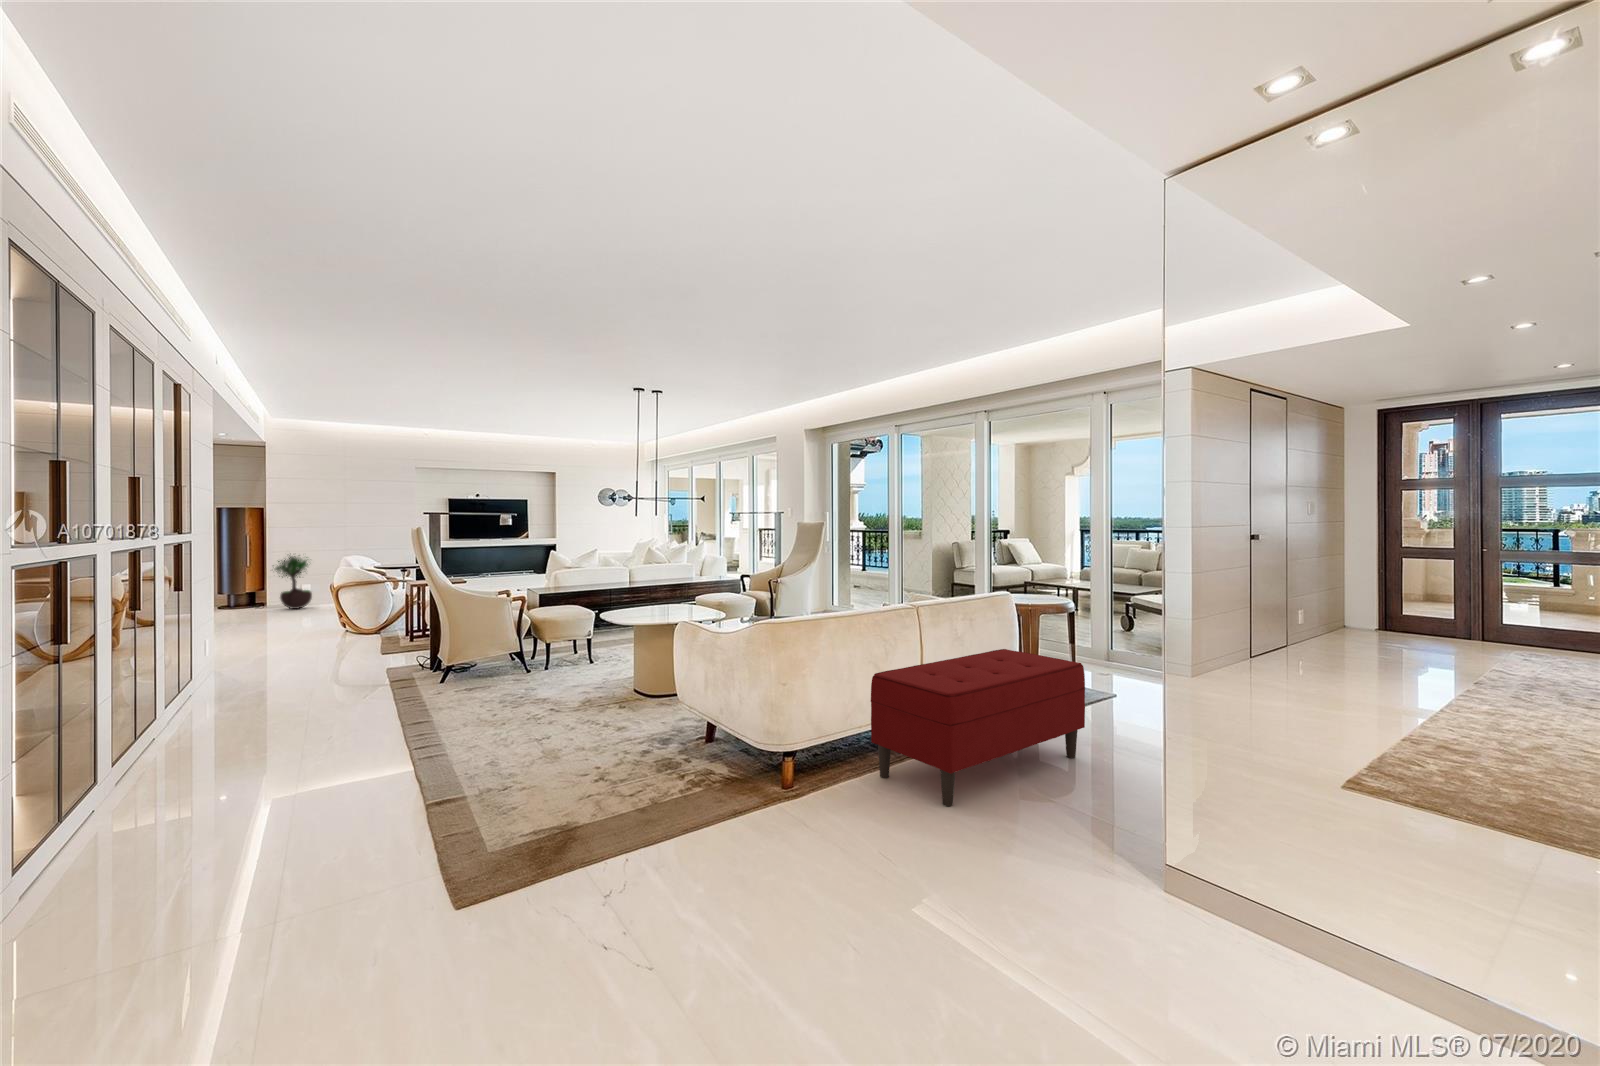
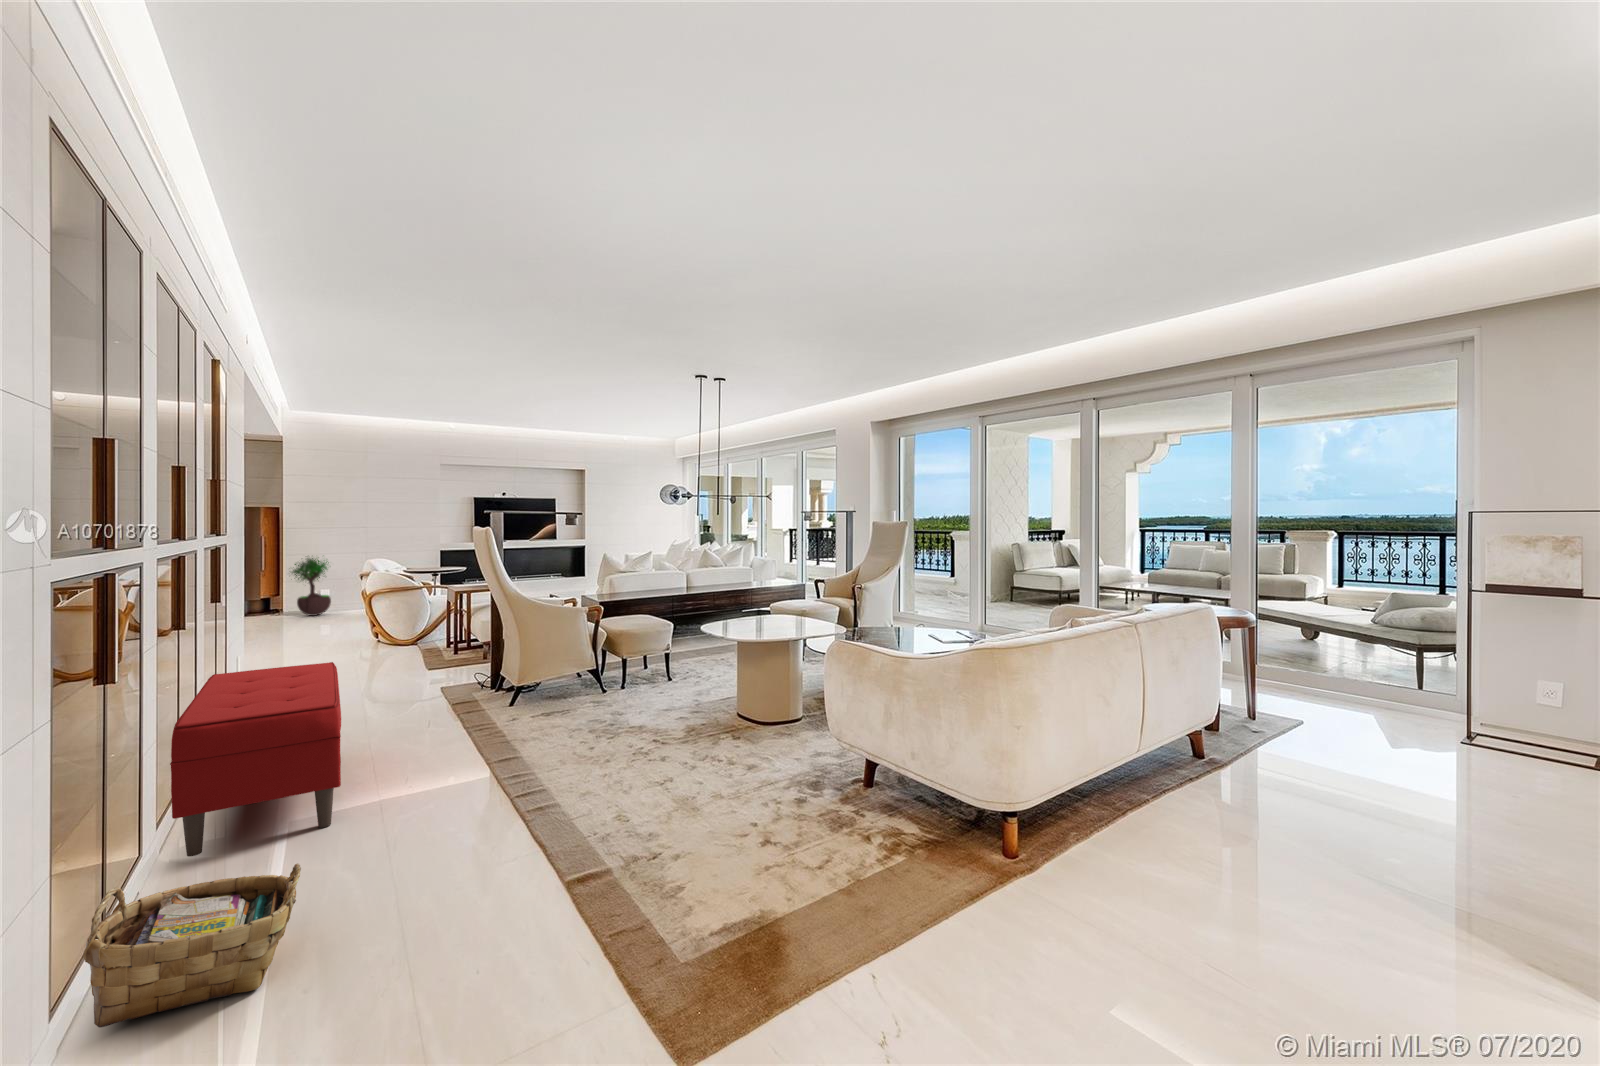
bench: present [871,649,1085,806] -> present [170,662,341,856]
woven basket: none [34,782,206,888] -> present [83,864,301,1028]

